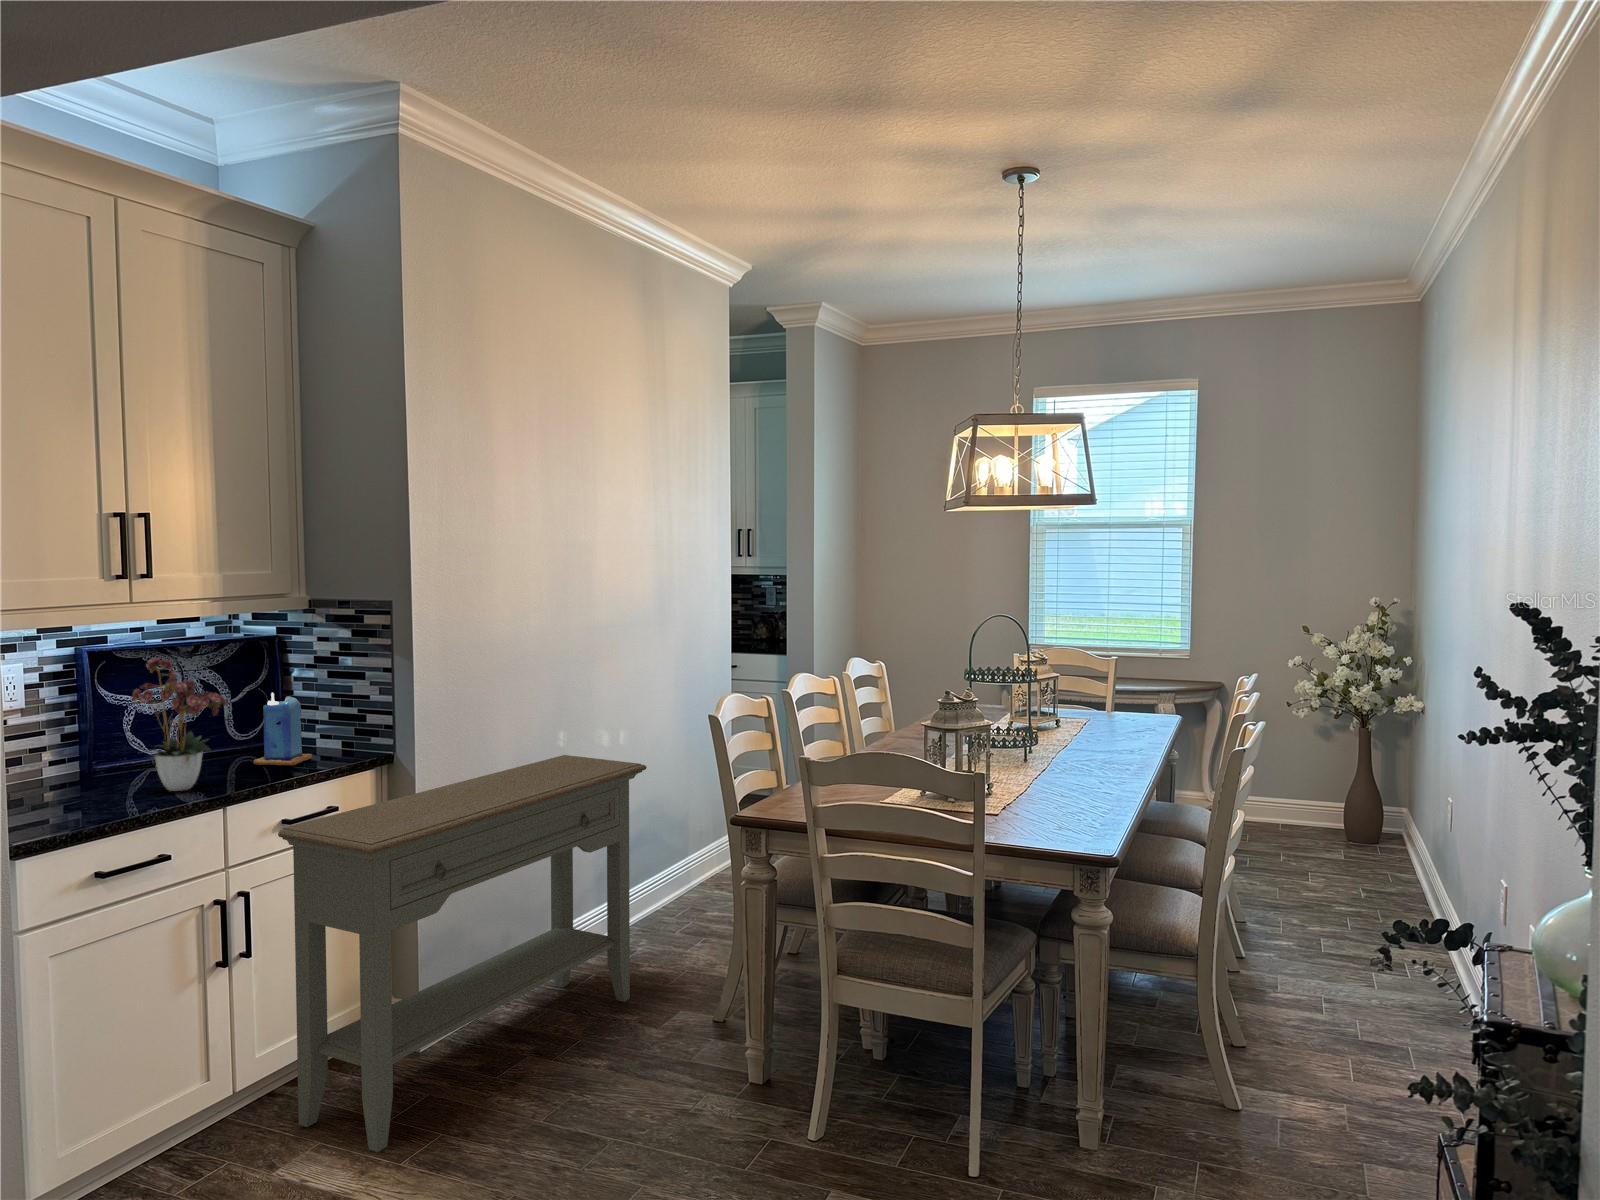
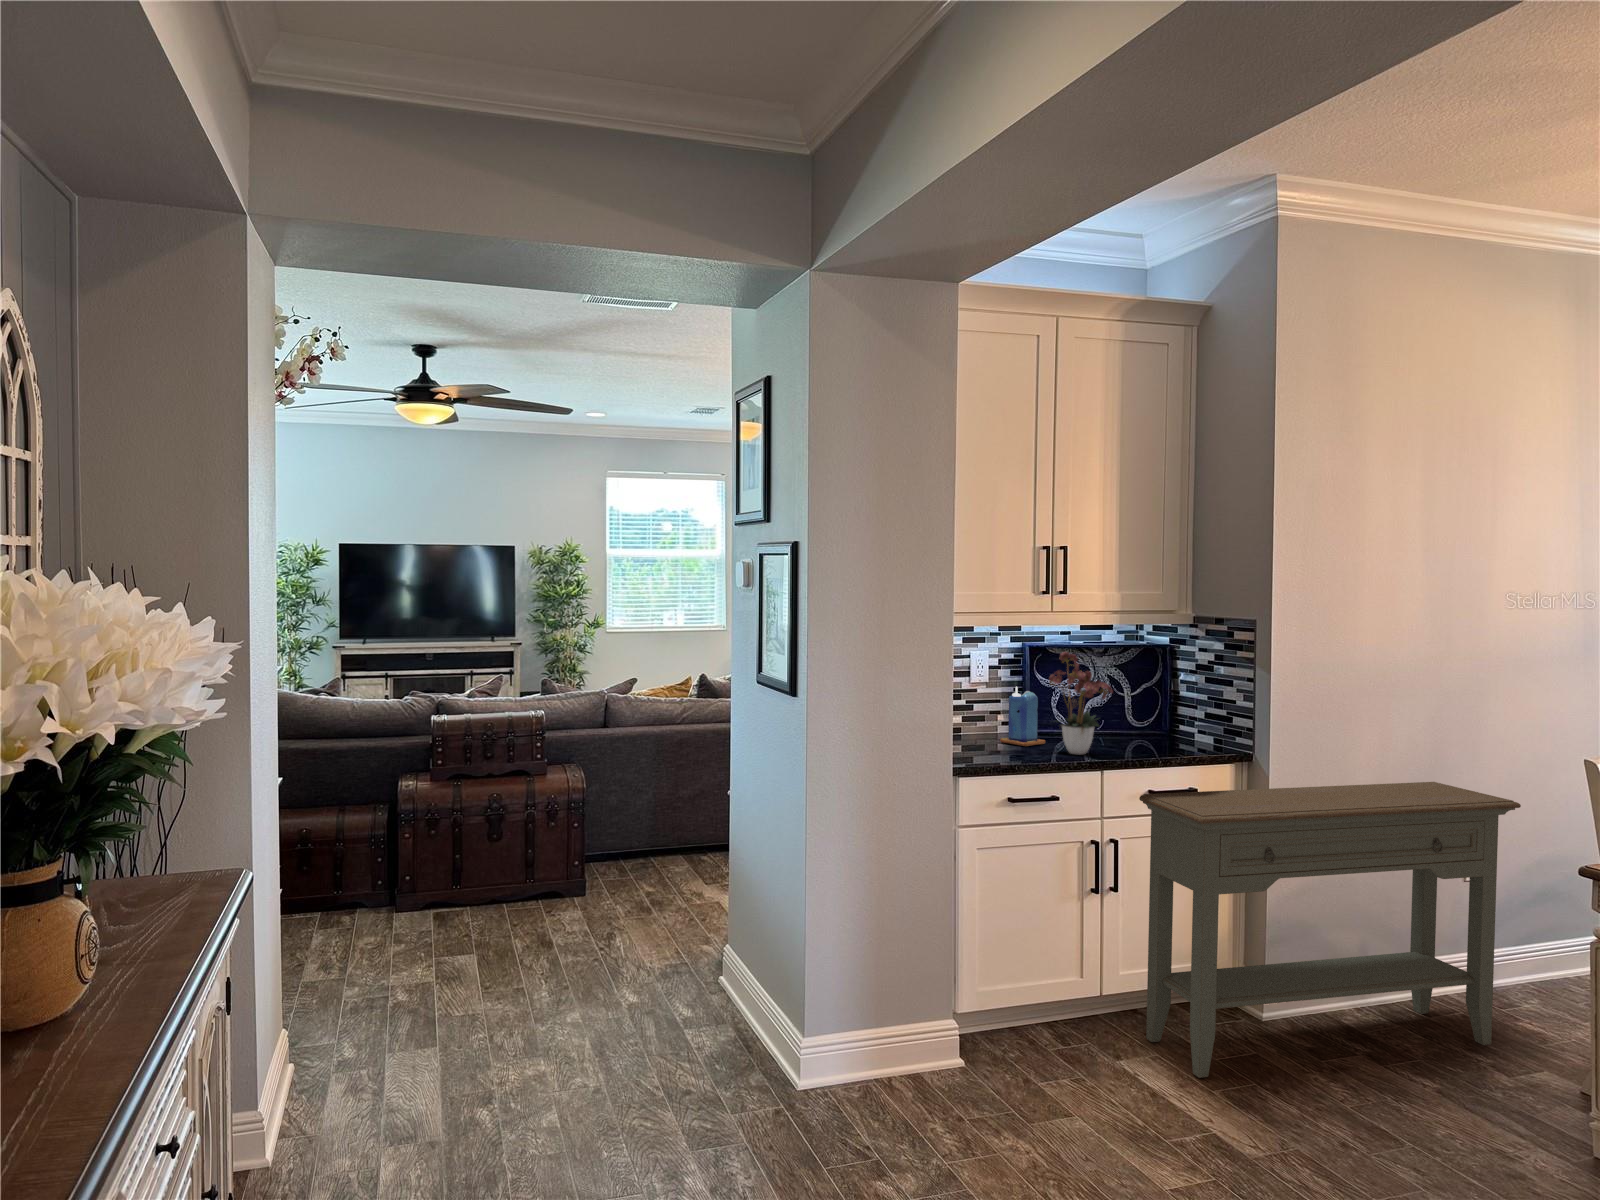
candle: present [253,693,312,765] -> present [1000,687,1045,746]

